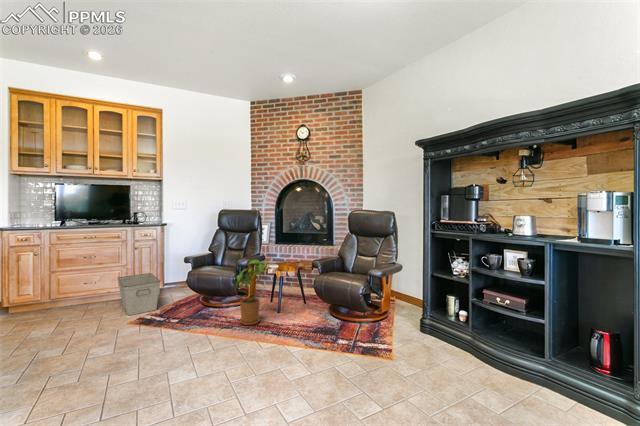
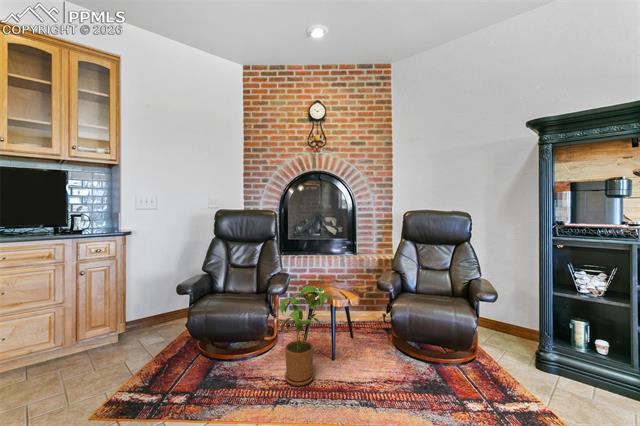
storage bin: present [118,273,160,315] -> none [49,310,136,393]

